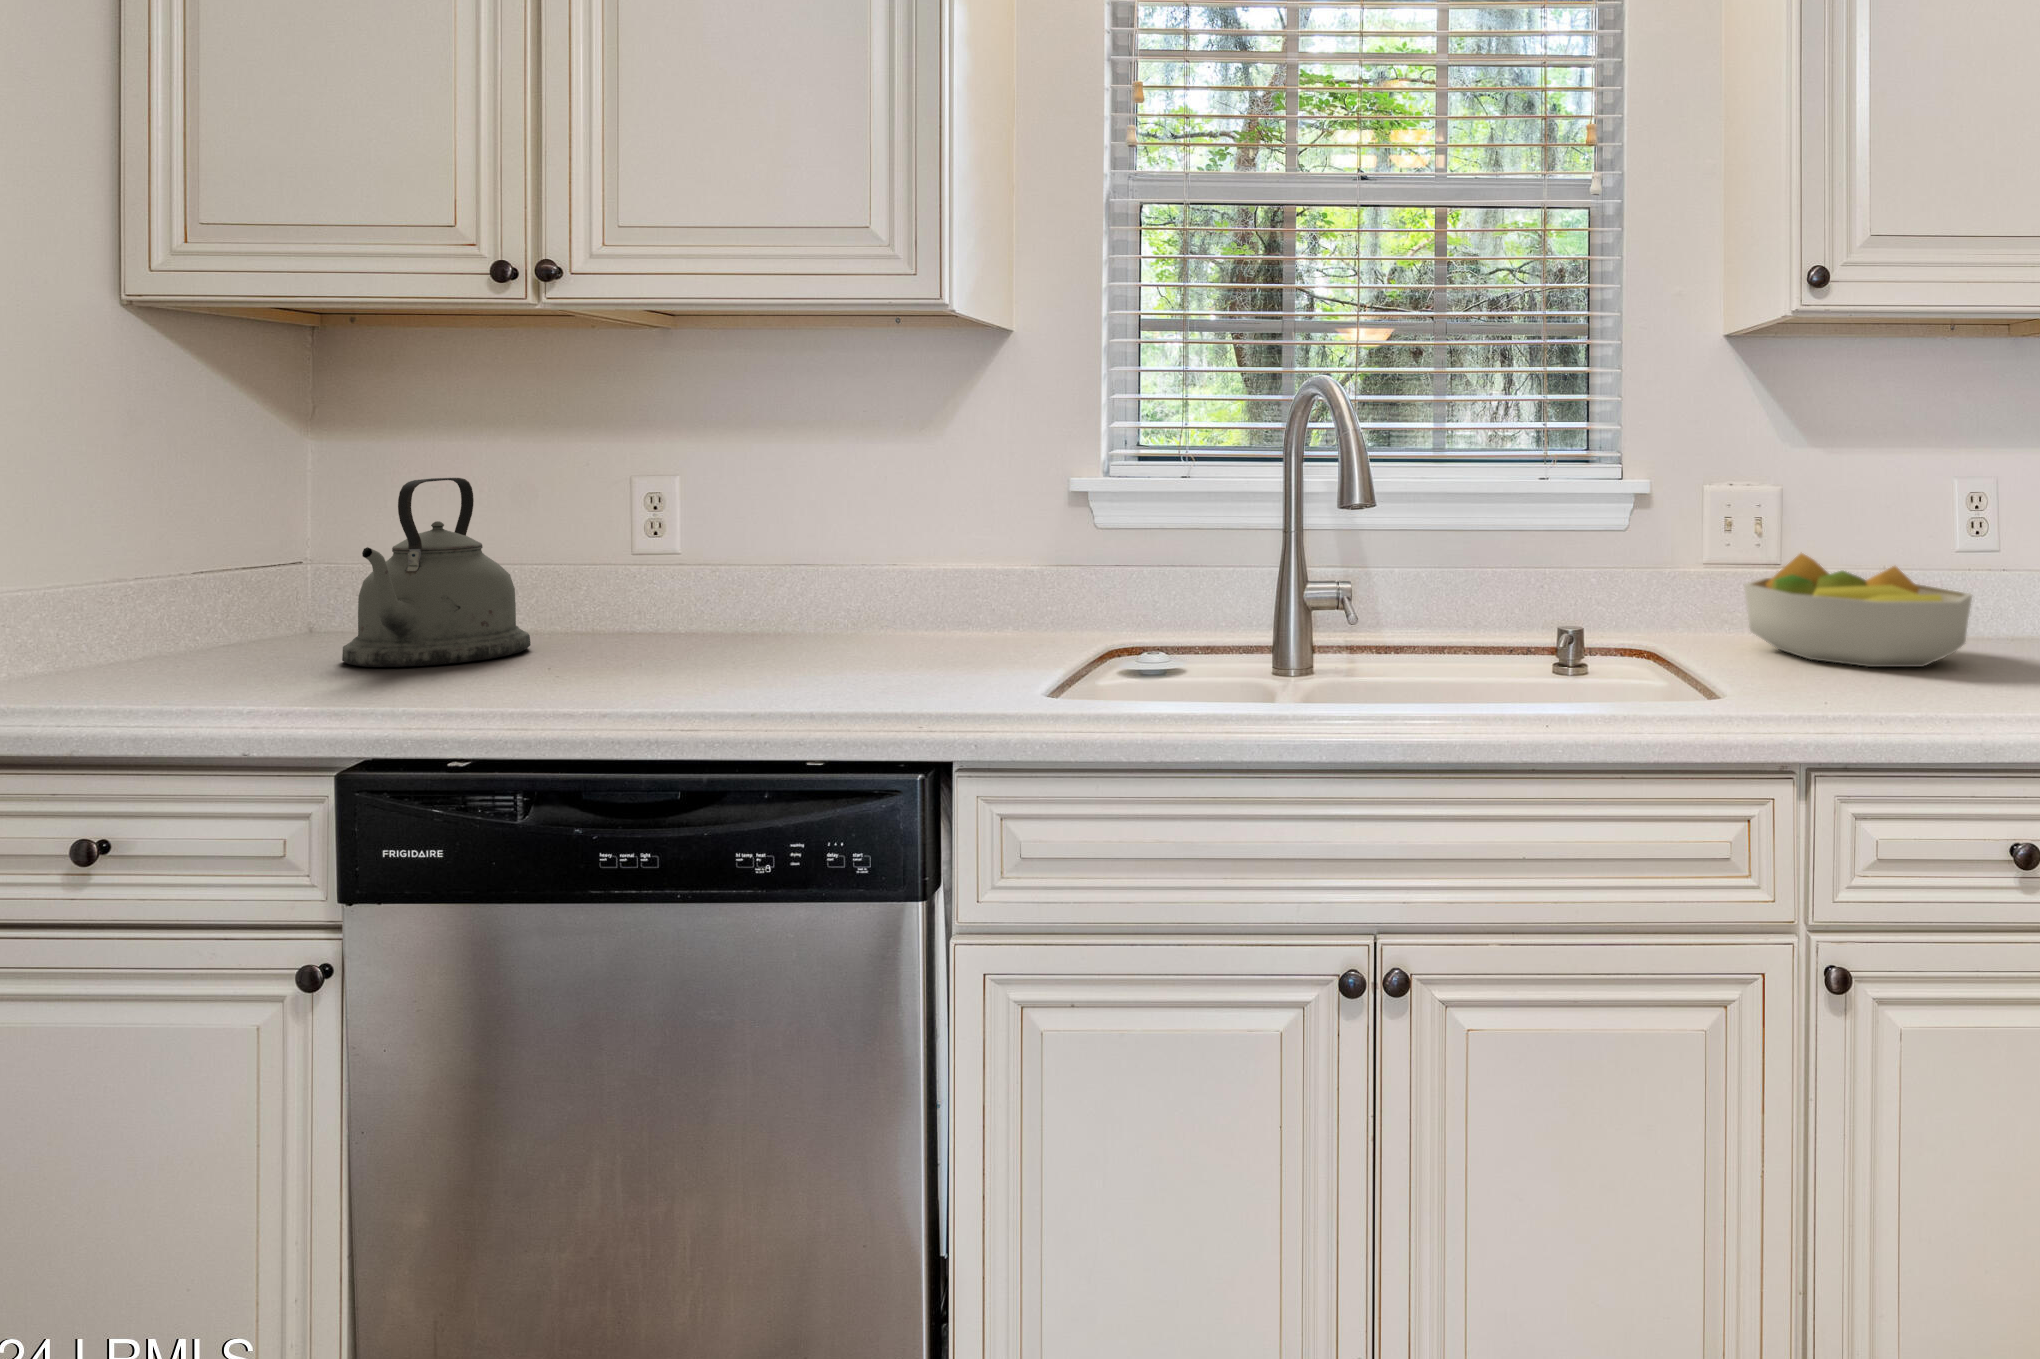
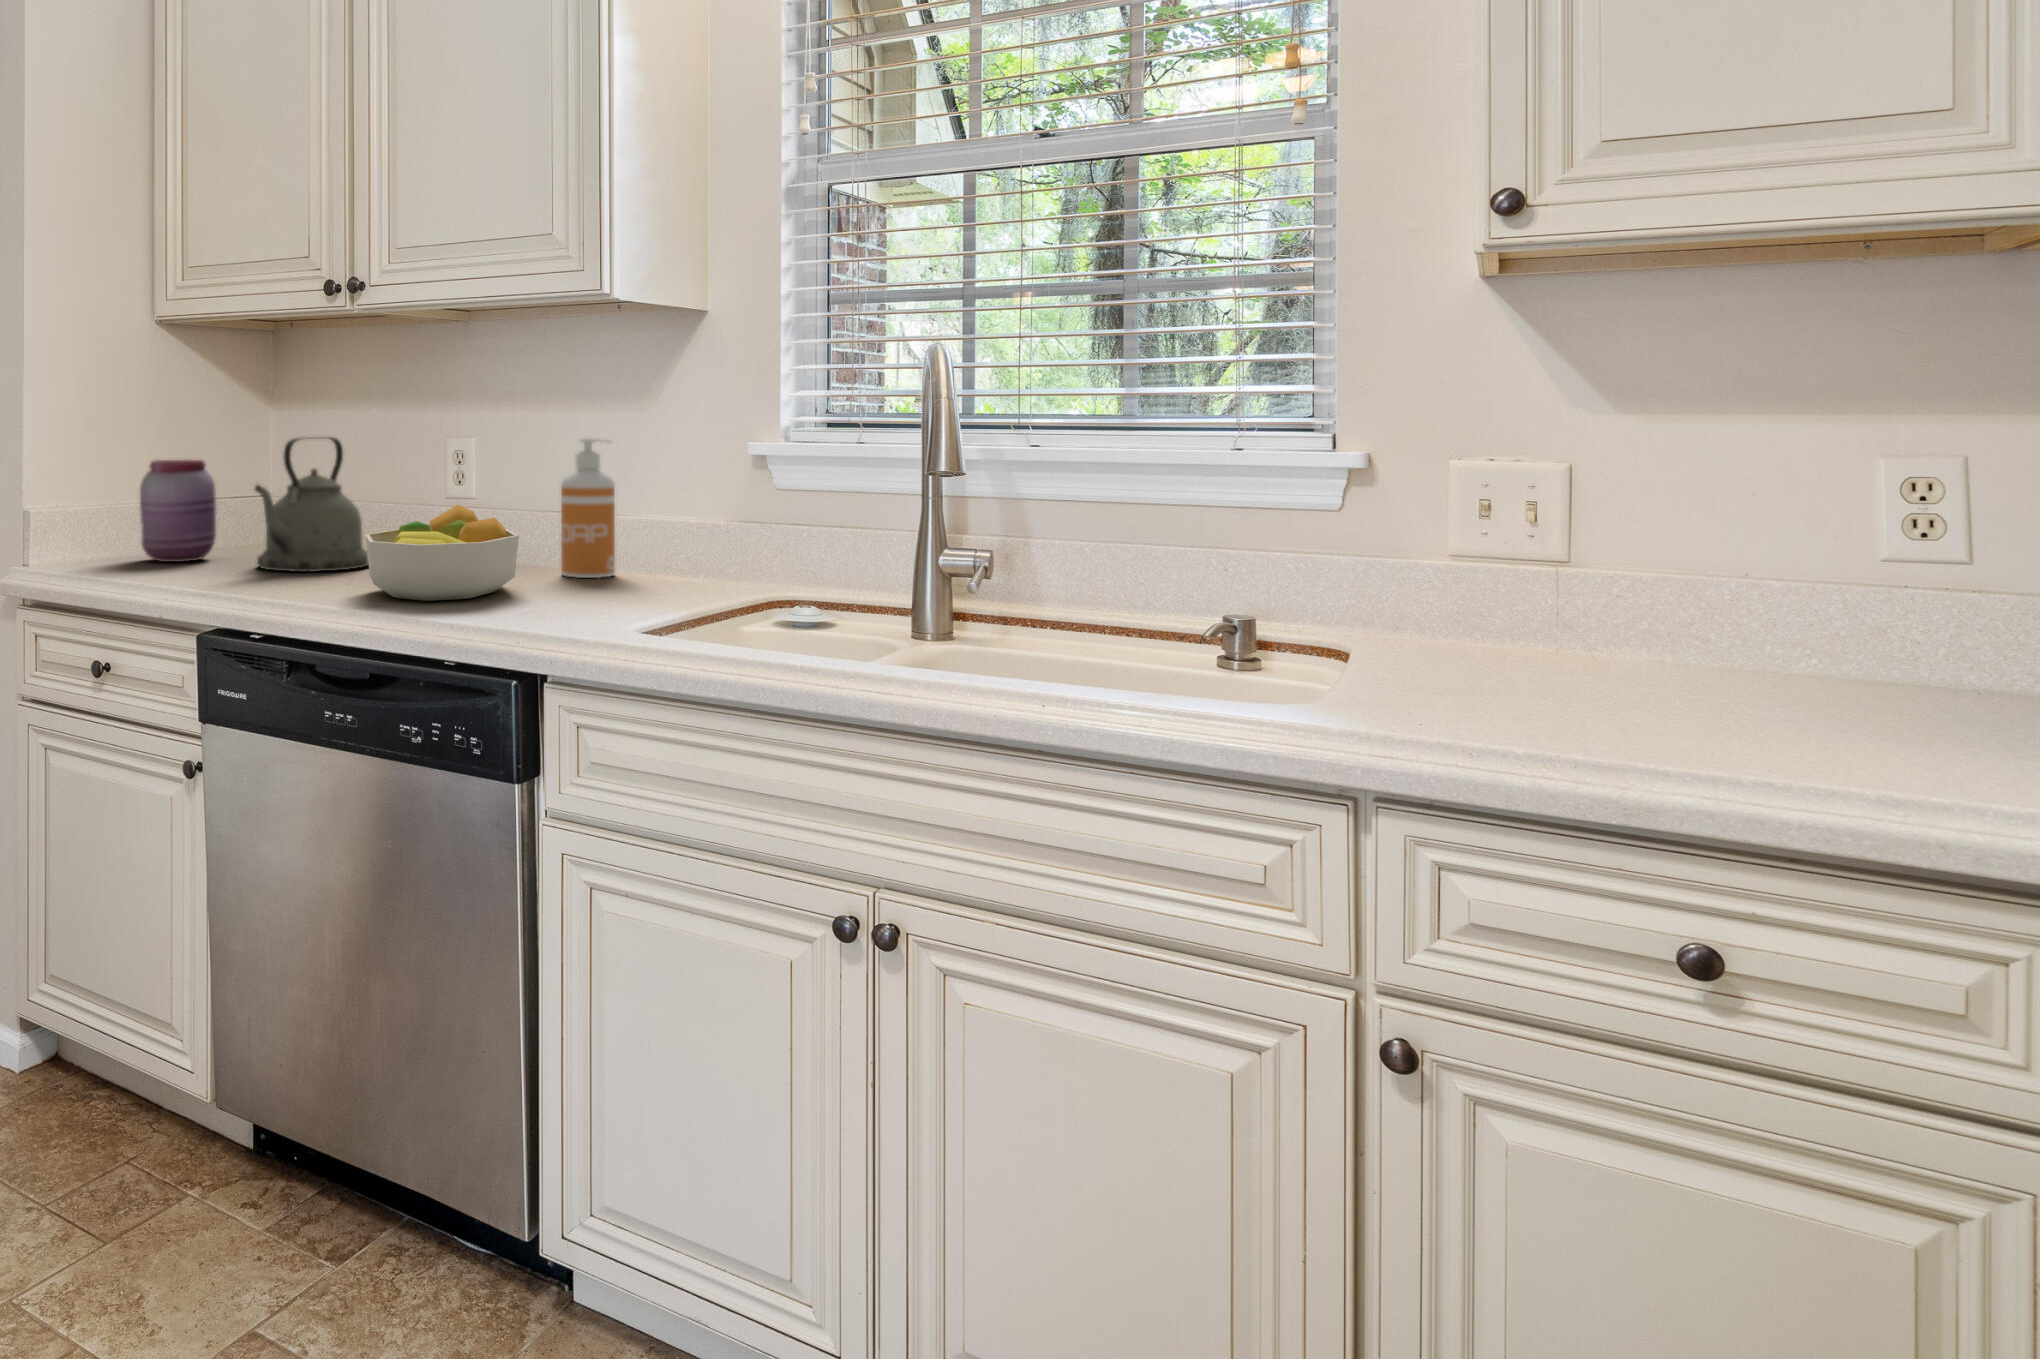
soap dispenser: none [817,475,887,640] -> present [561,438,615,578]
jar: none [95,515,242,670] -> present [140,460,216,562]
fruit bowl: present [1744,553,1972,667] -> present [365,505,519,601]

